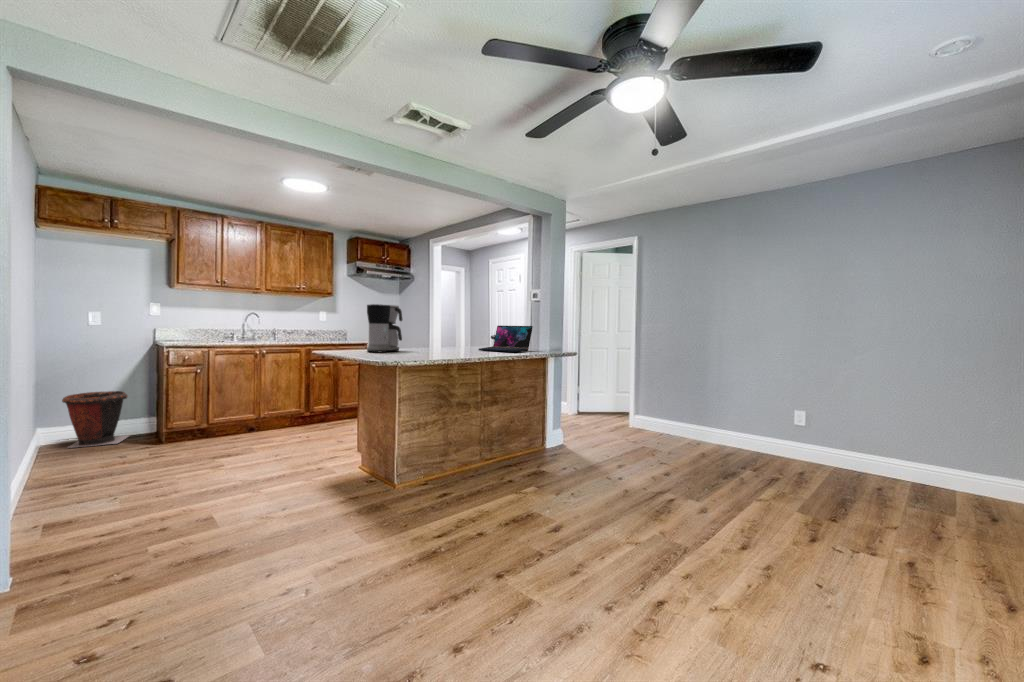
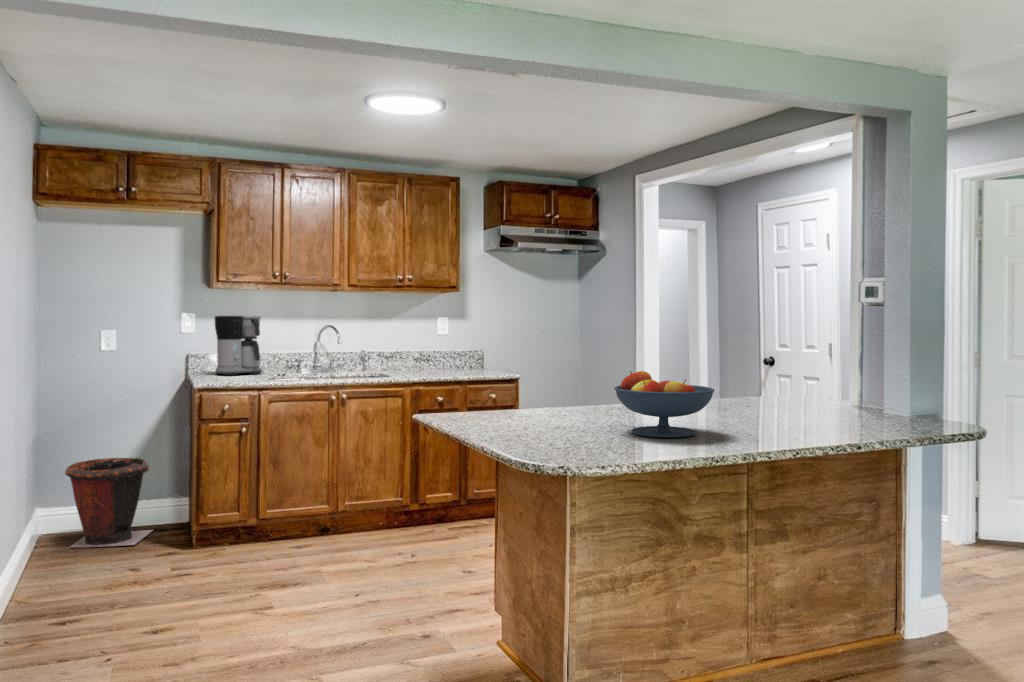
coffee maker: present [367,304,403,352] -> present [215,315,262,375]
laptop: present [479,326,533,352] -> none [740,358,866,423]
fruit bowl: none [420,327,466,356] -> present [614,371,715,438]

